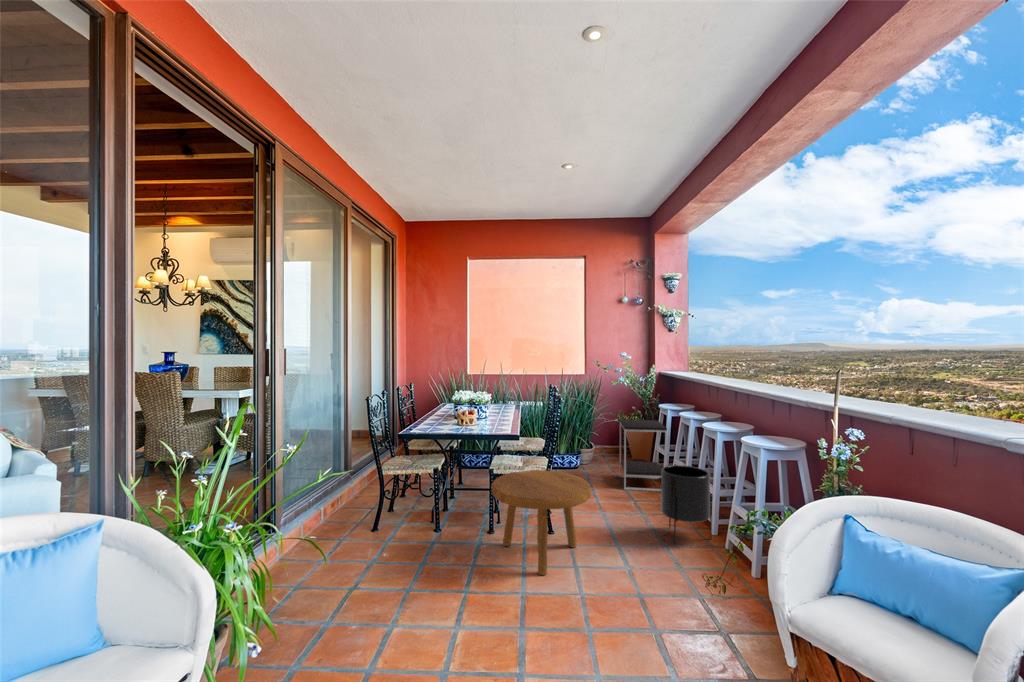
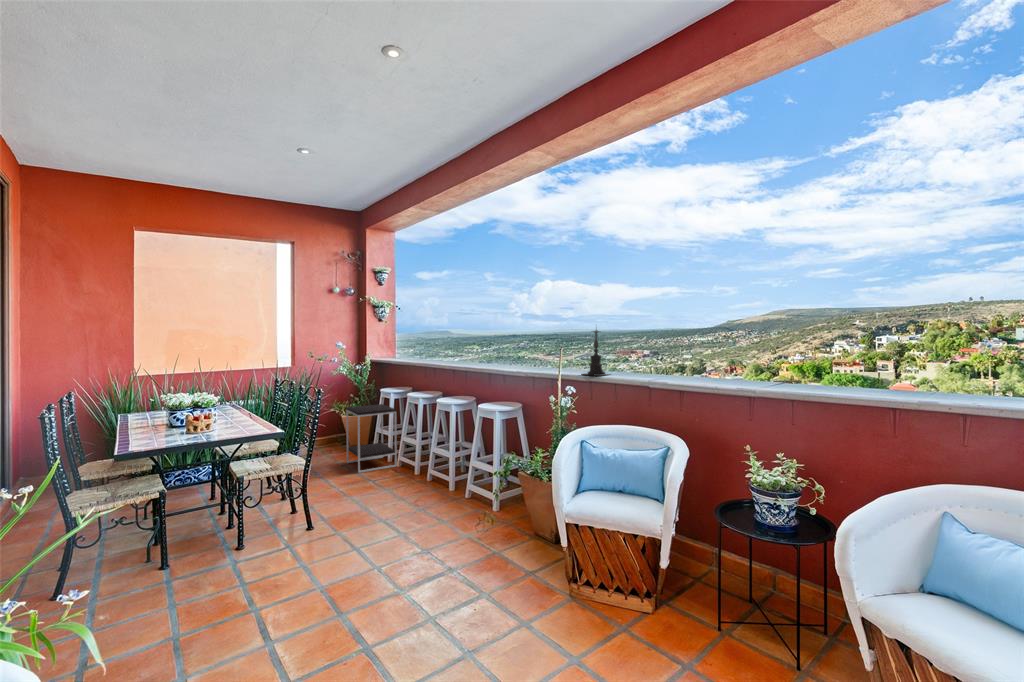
candle holder: none [893,333,967,418] -> present [585,330,608,376]
planter: present [661,465,712,544] -> none [413,437,453,505]
footstool: present [491,470,591,575] -> none [254,462,368,568]

